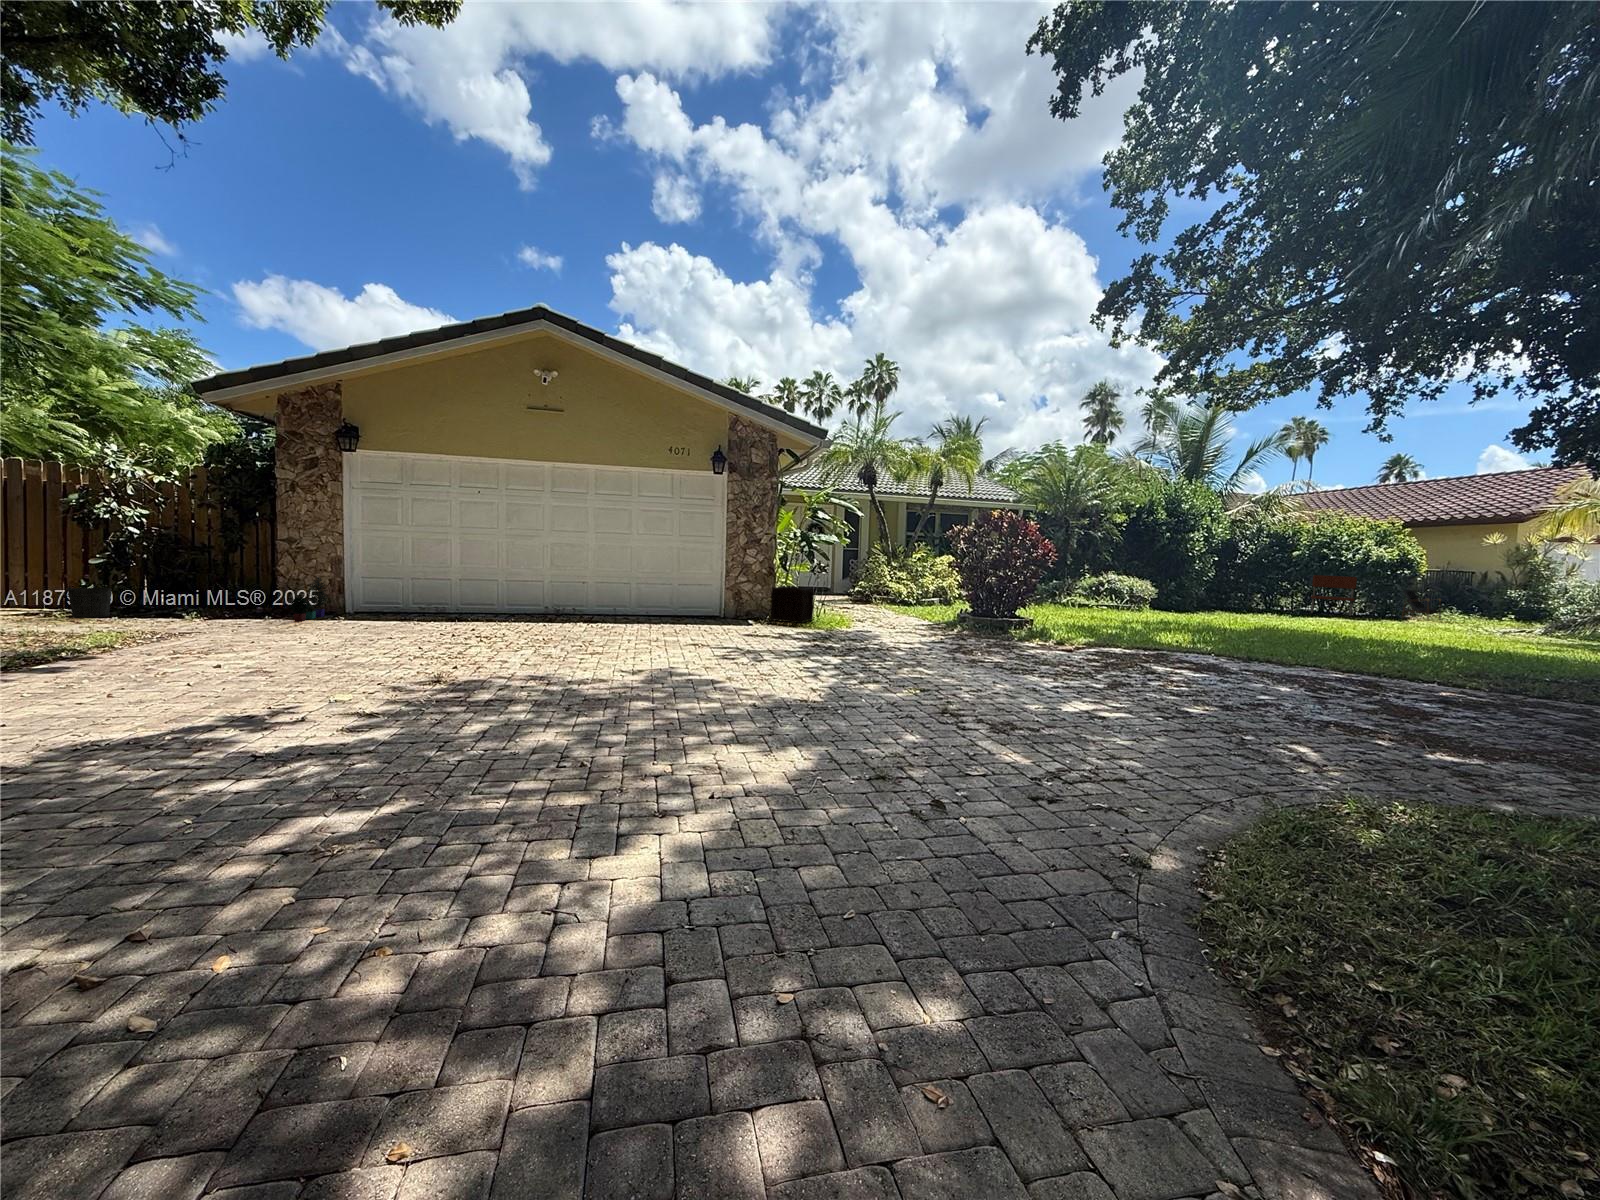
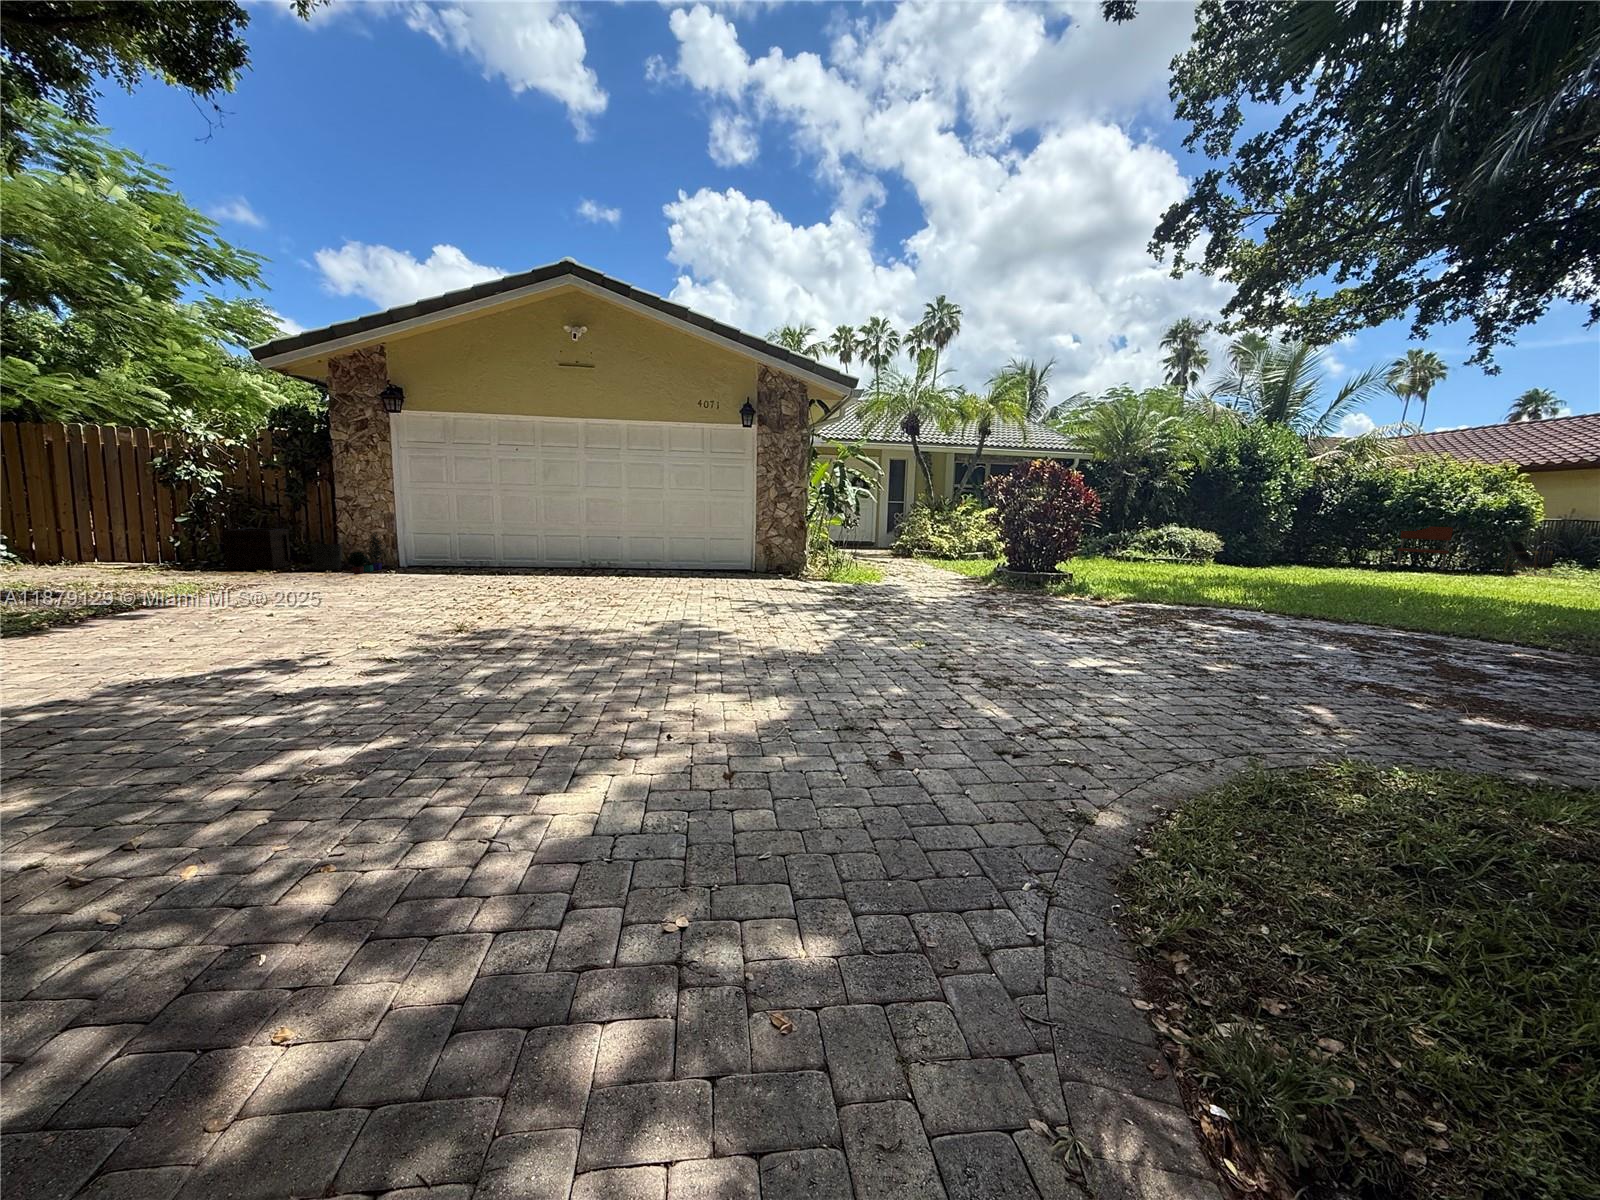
wooden crate: present [770,586,815,623] -> present [223,528,291,570]
bucket: present [63,587,112,618] -> present [310,544,342,570]

